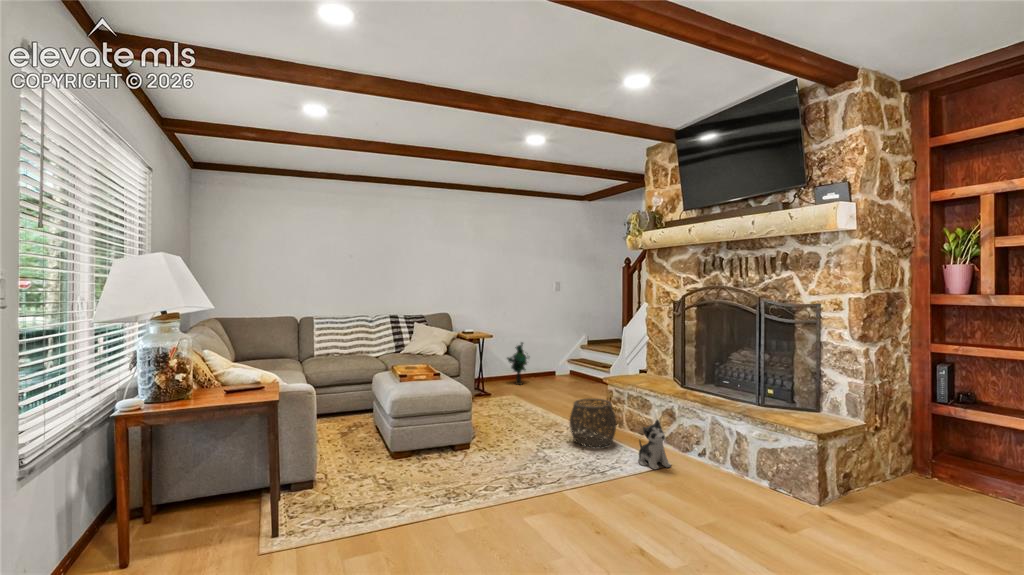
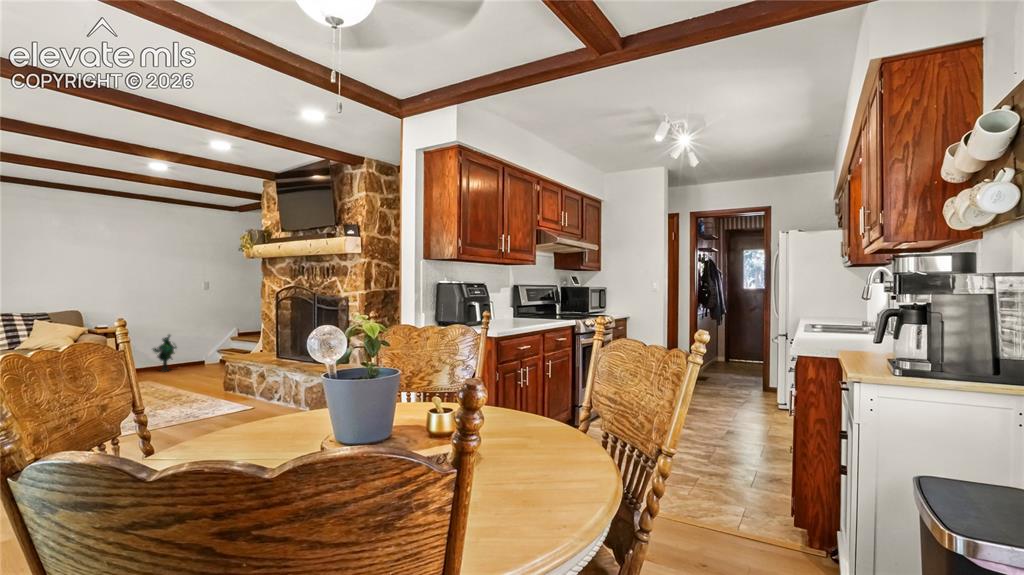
woven basket: present [570,399,616,447] -> none [179,371,222,407]
plush toy: present [638,420,671,469] -> none [228,379,252,414]

